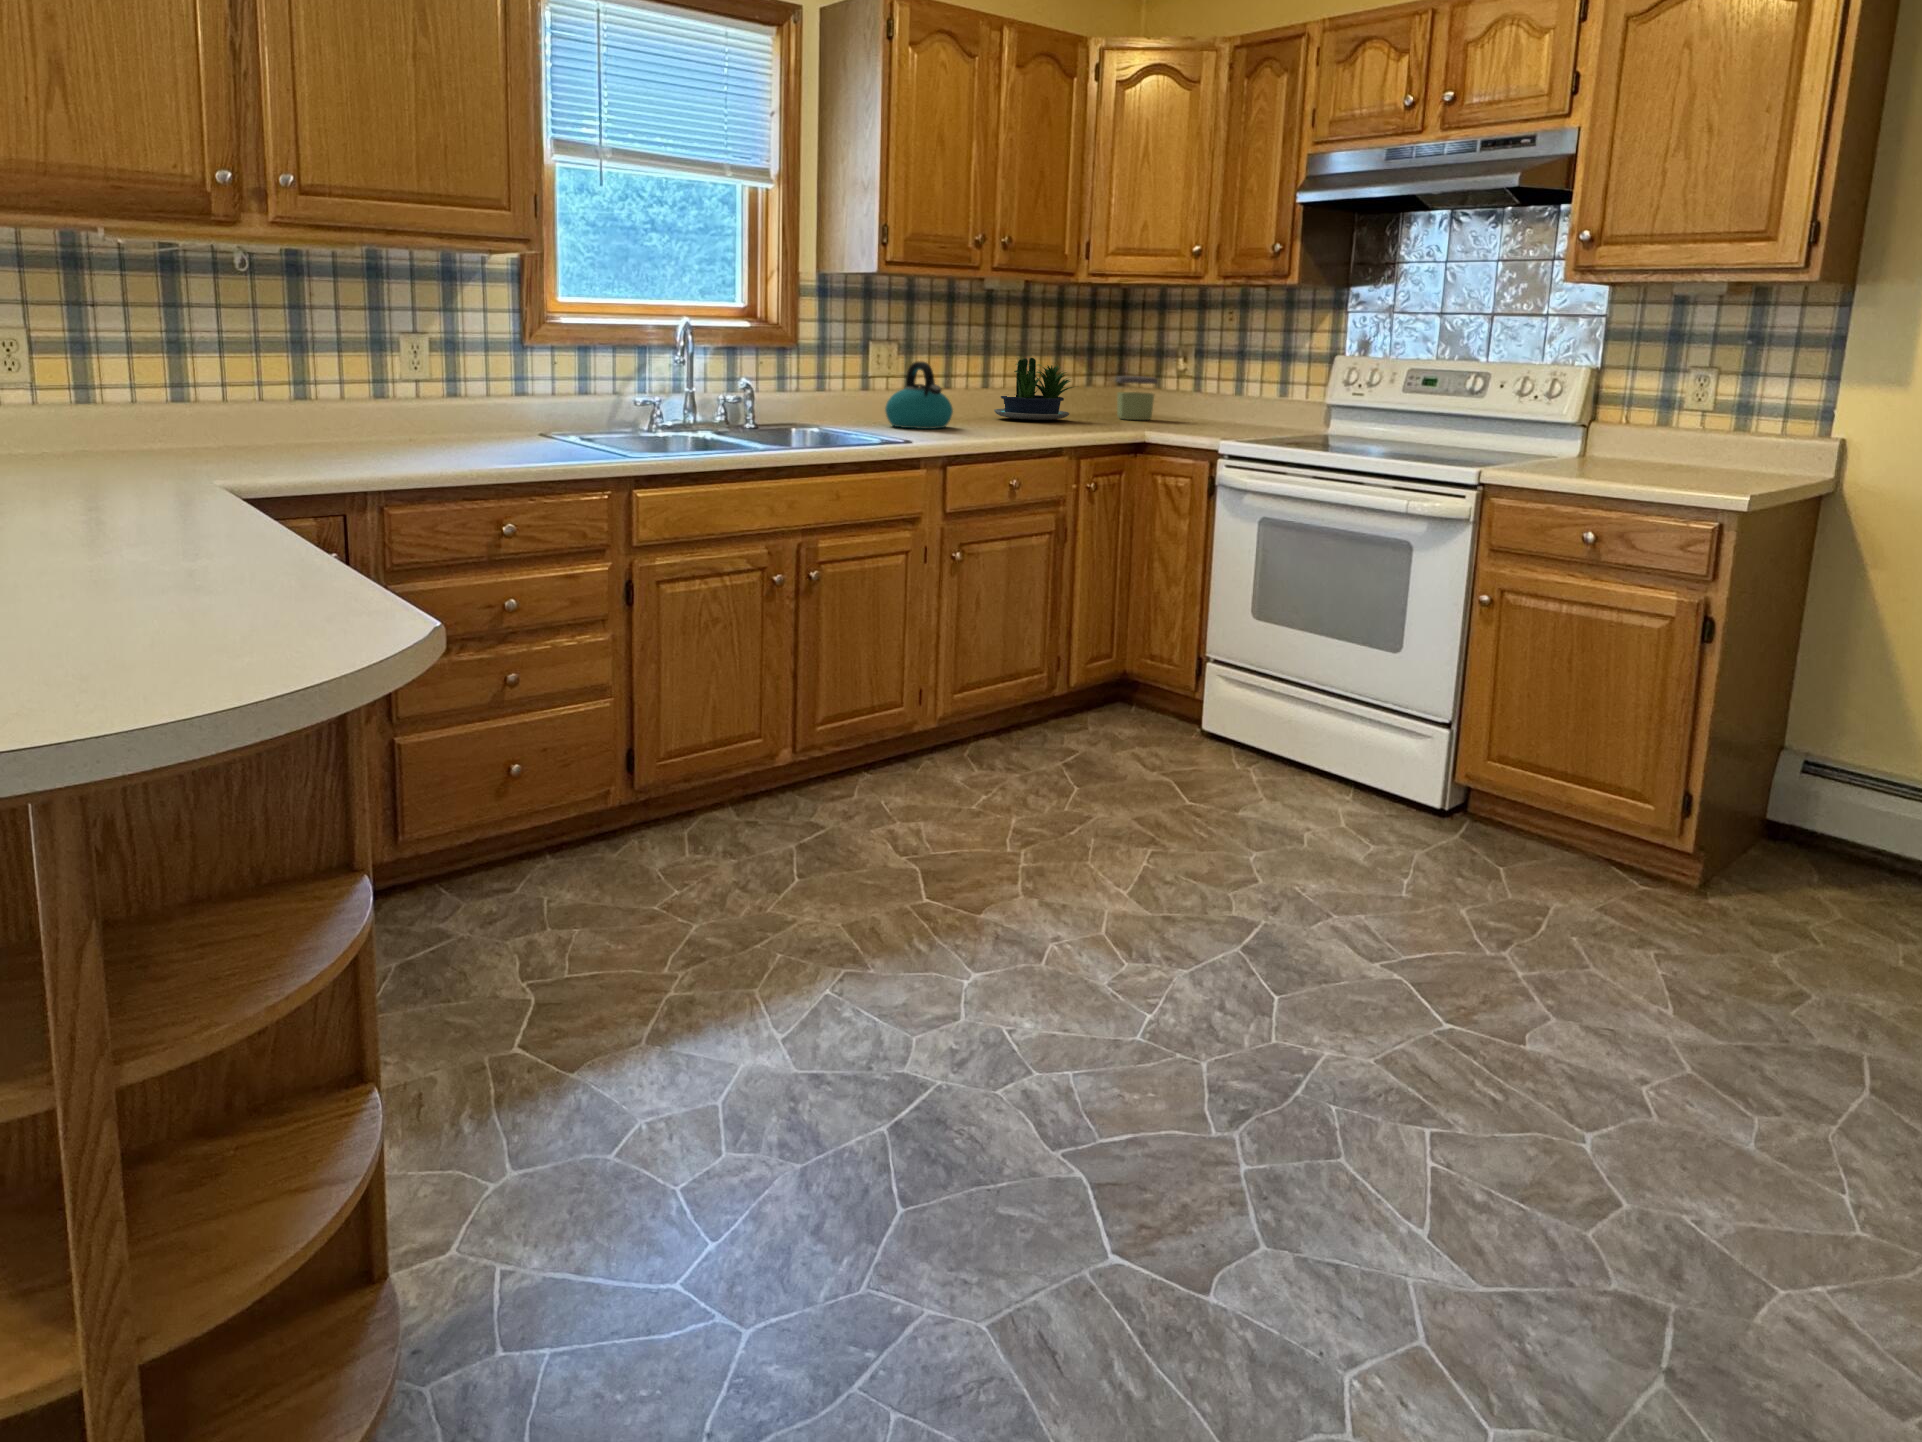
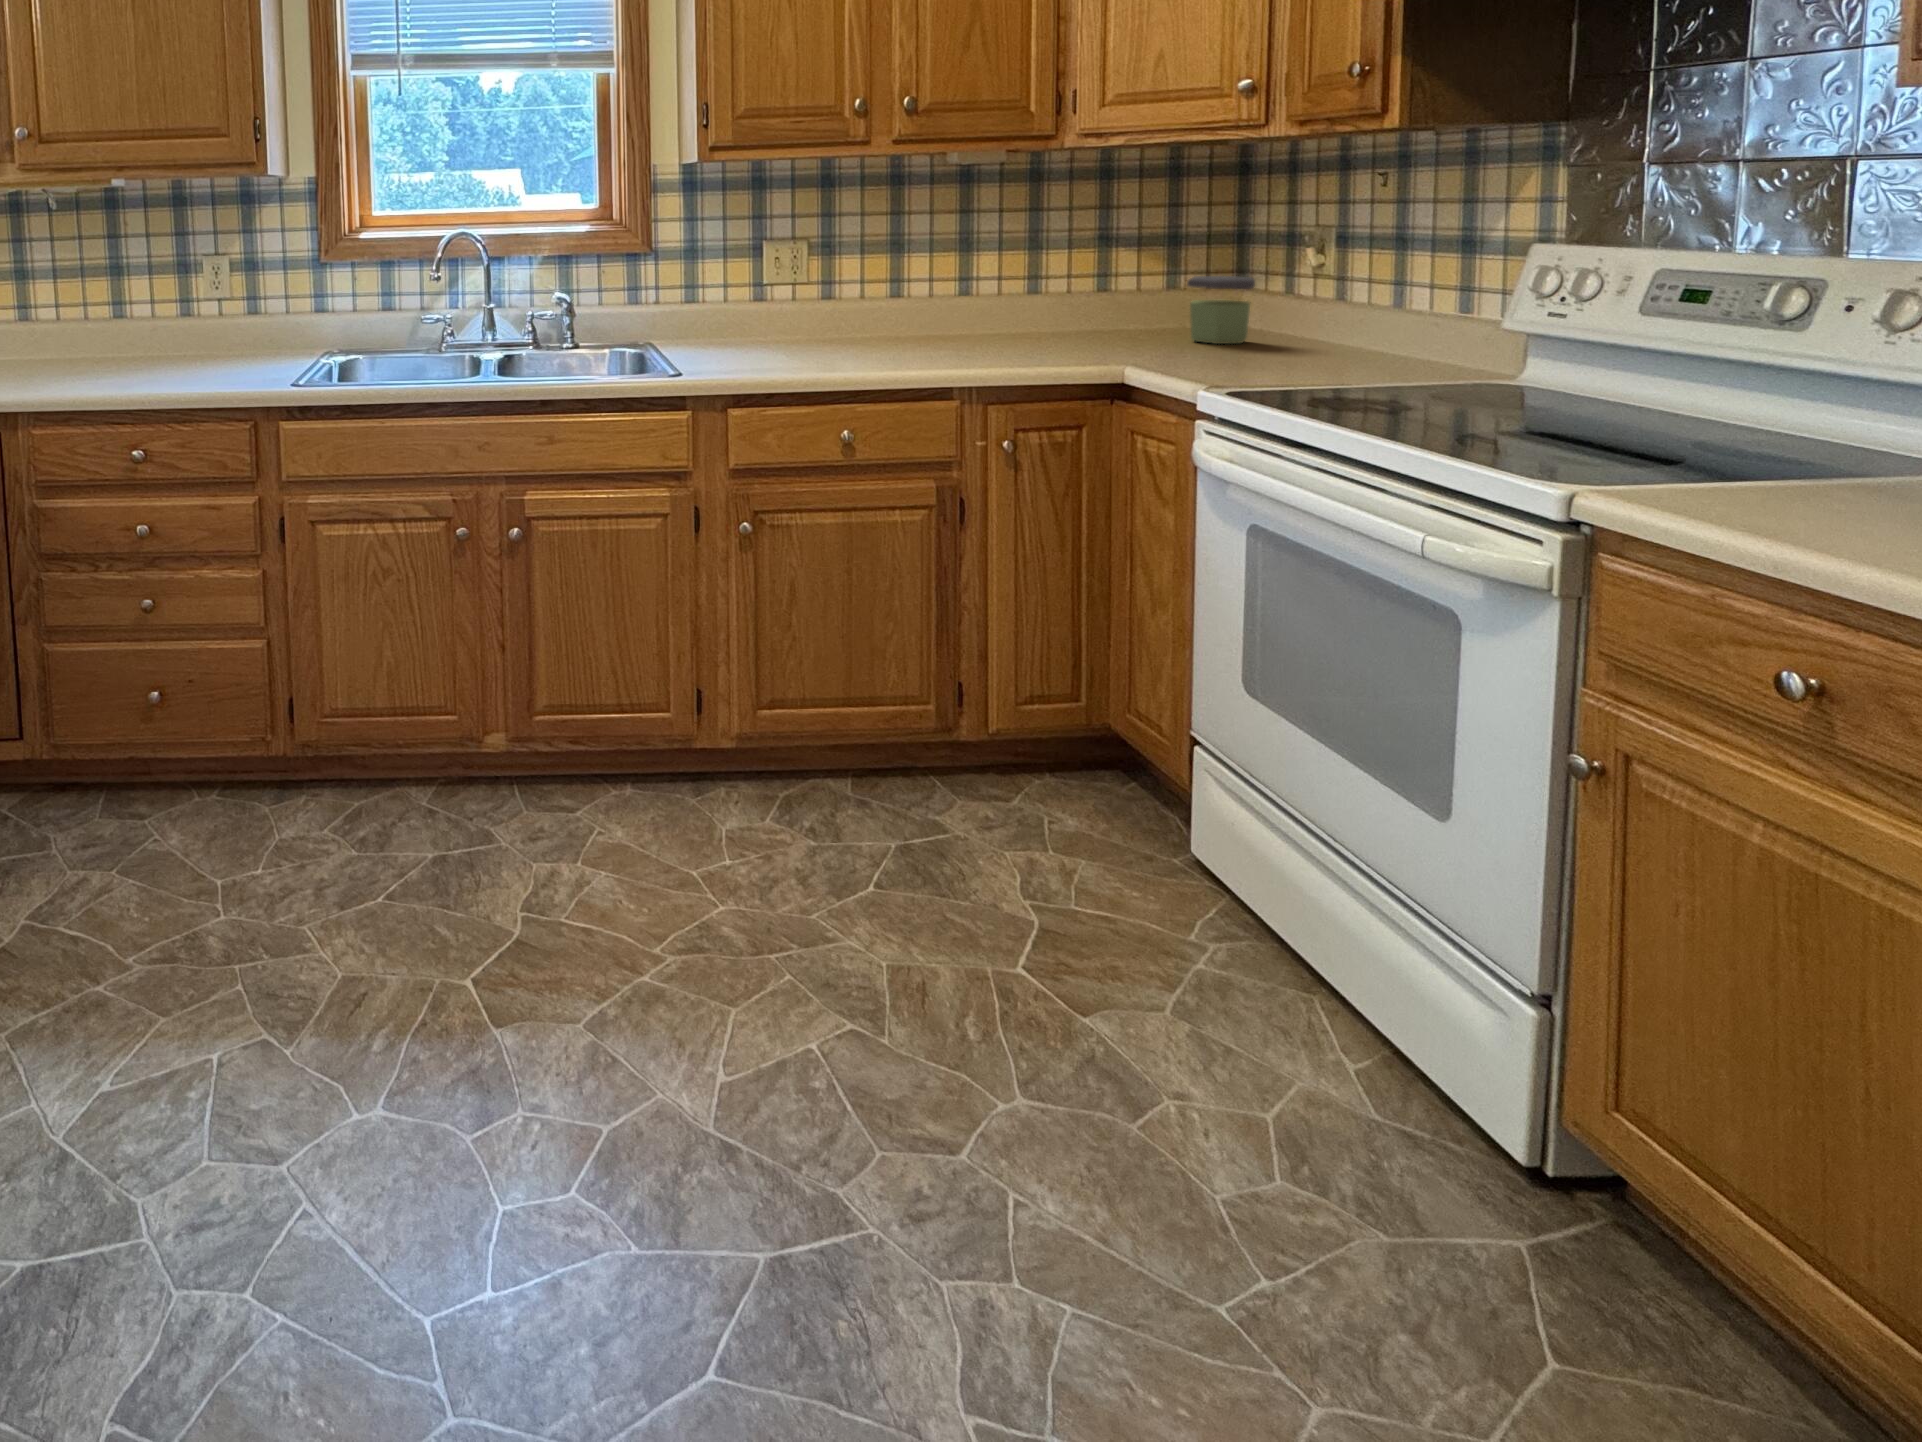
potted plant: present [994,358,1073,420] -> none [972,254,1105,341]
kettle: present [885,361,953,429] -> none [756,267,846,353]

